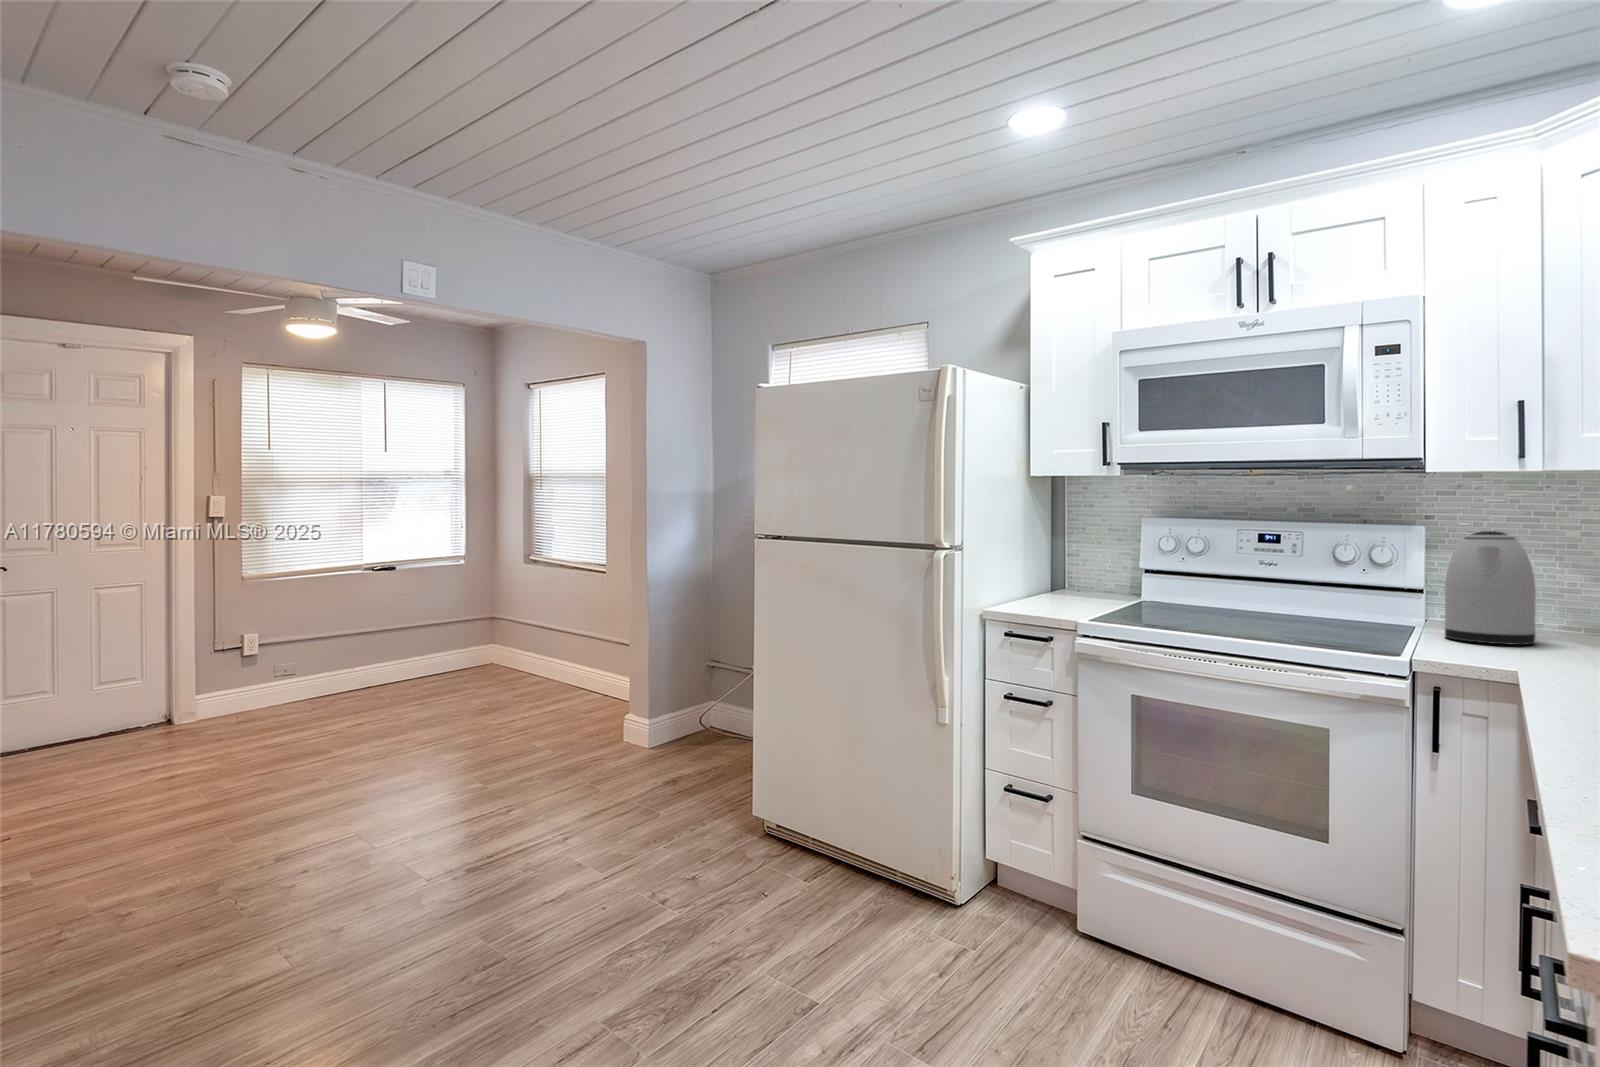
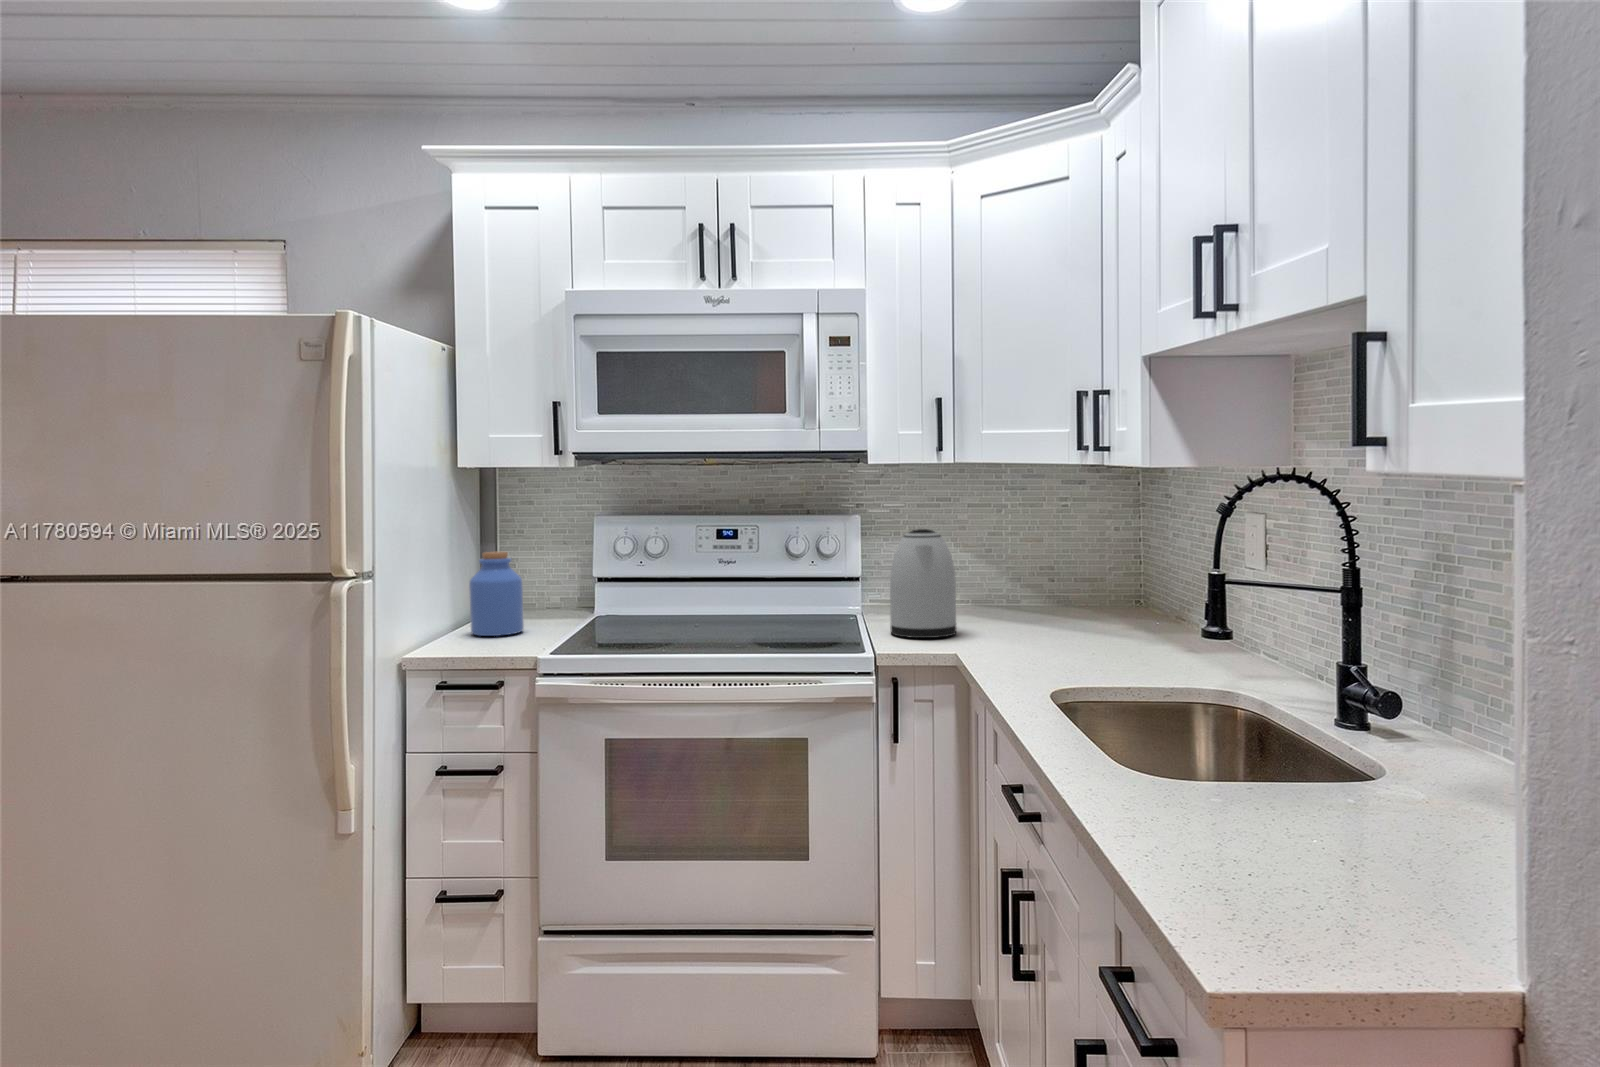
jar: none [1034,543,1075,606] -> present [469,551,524,636]

